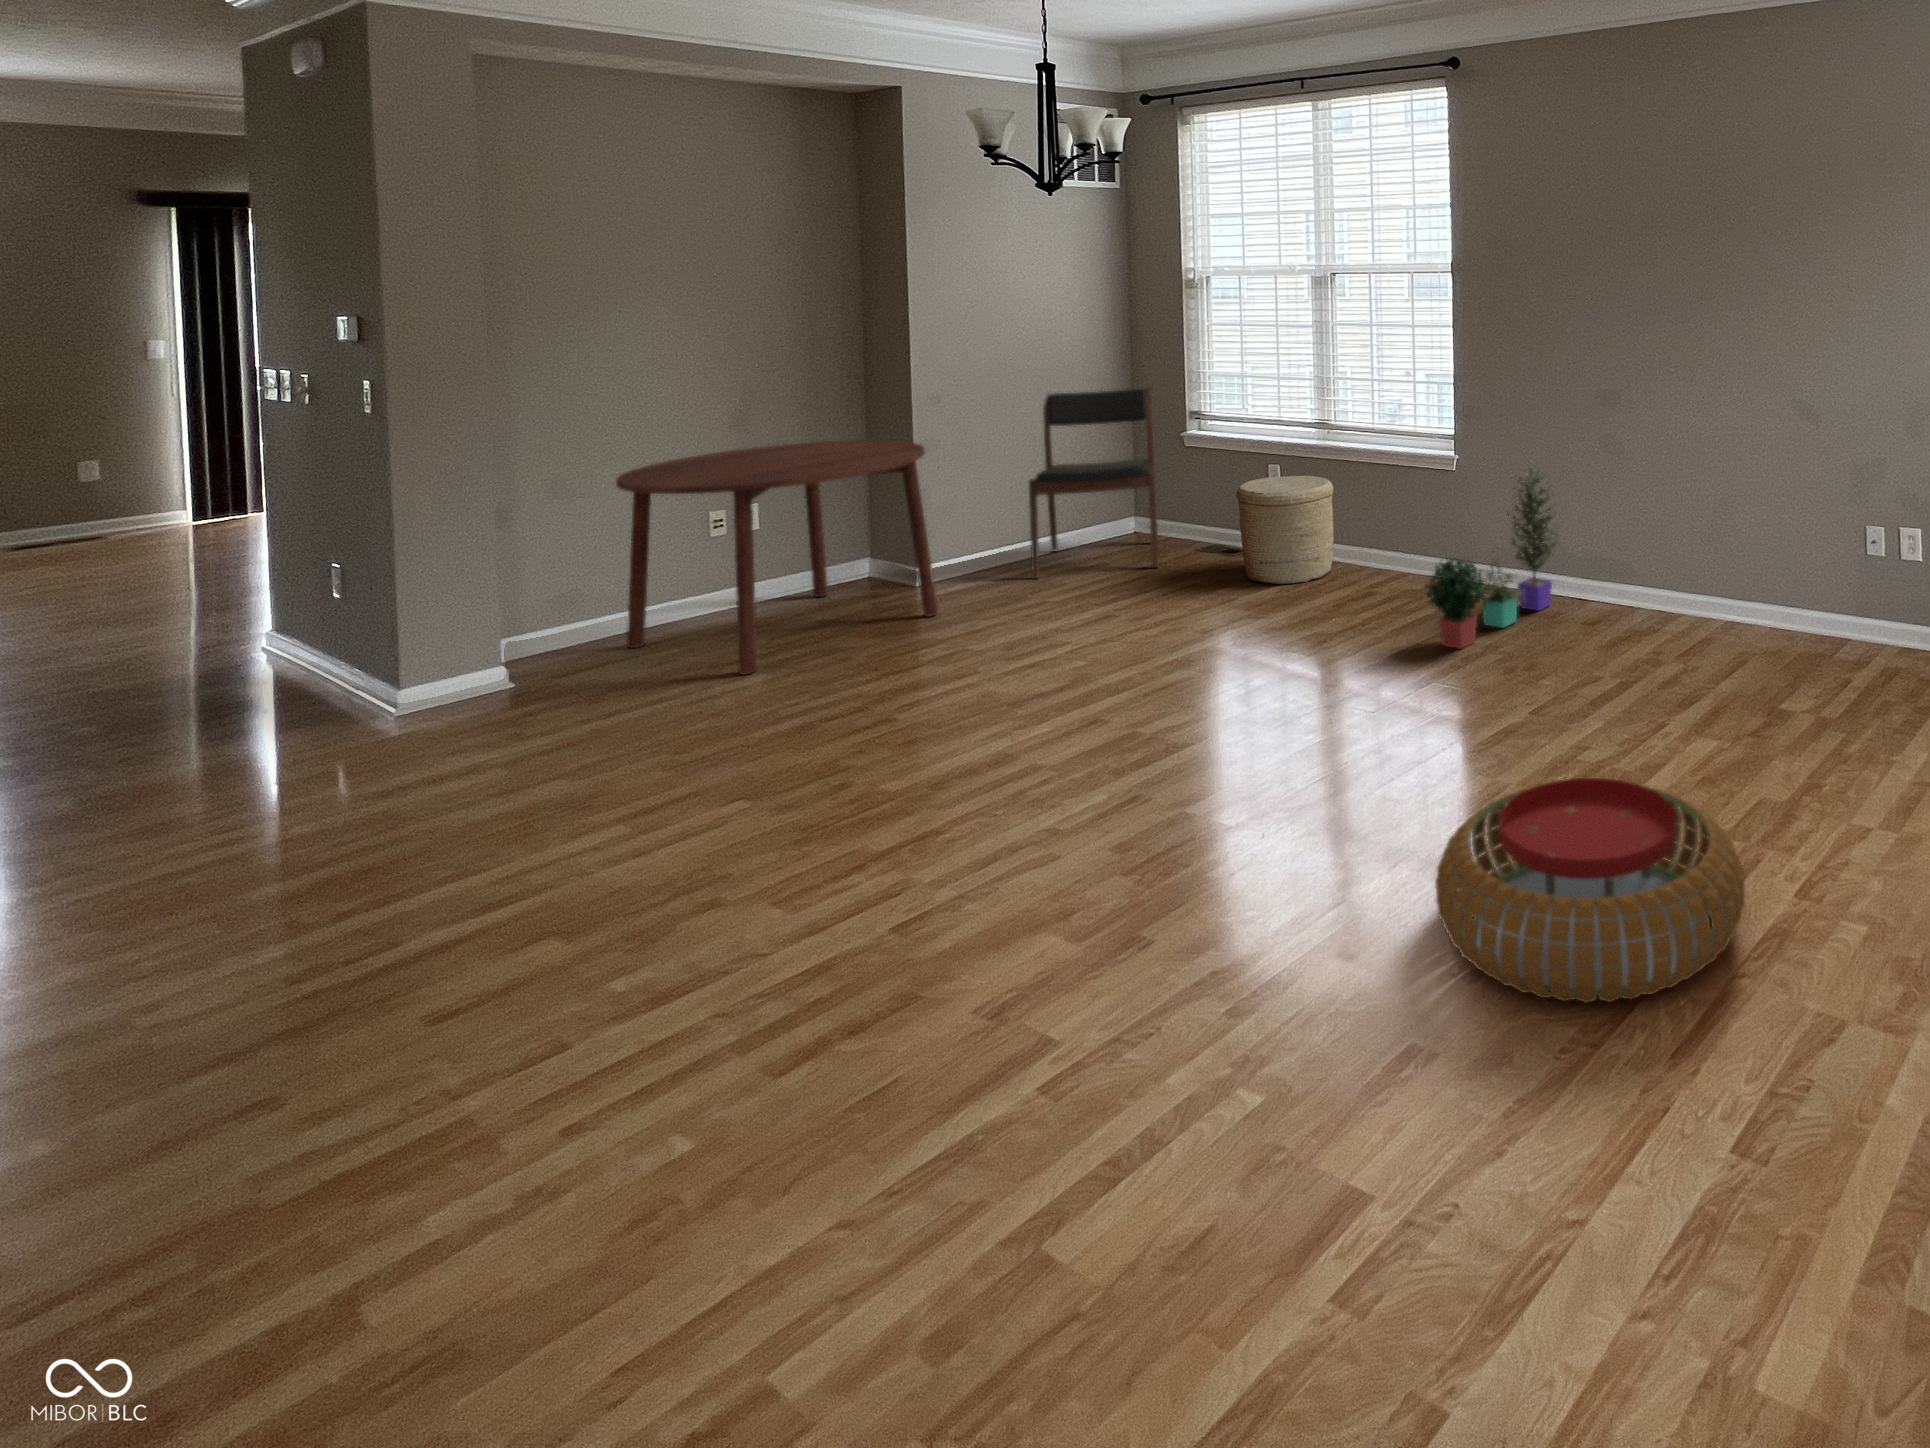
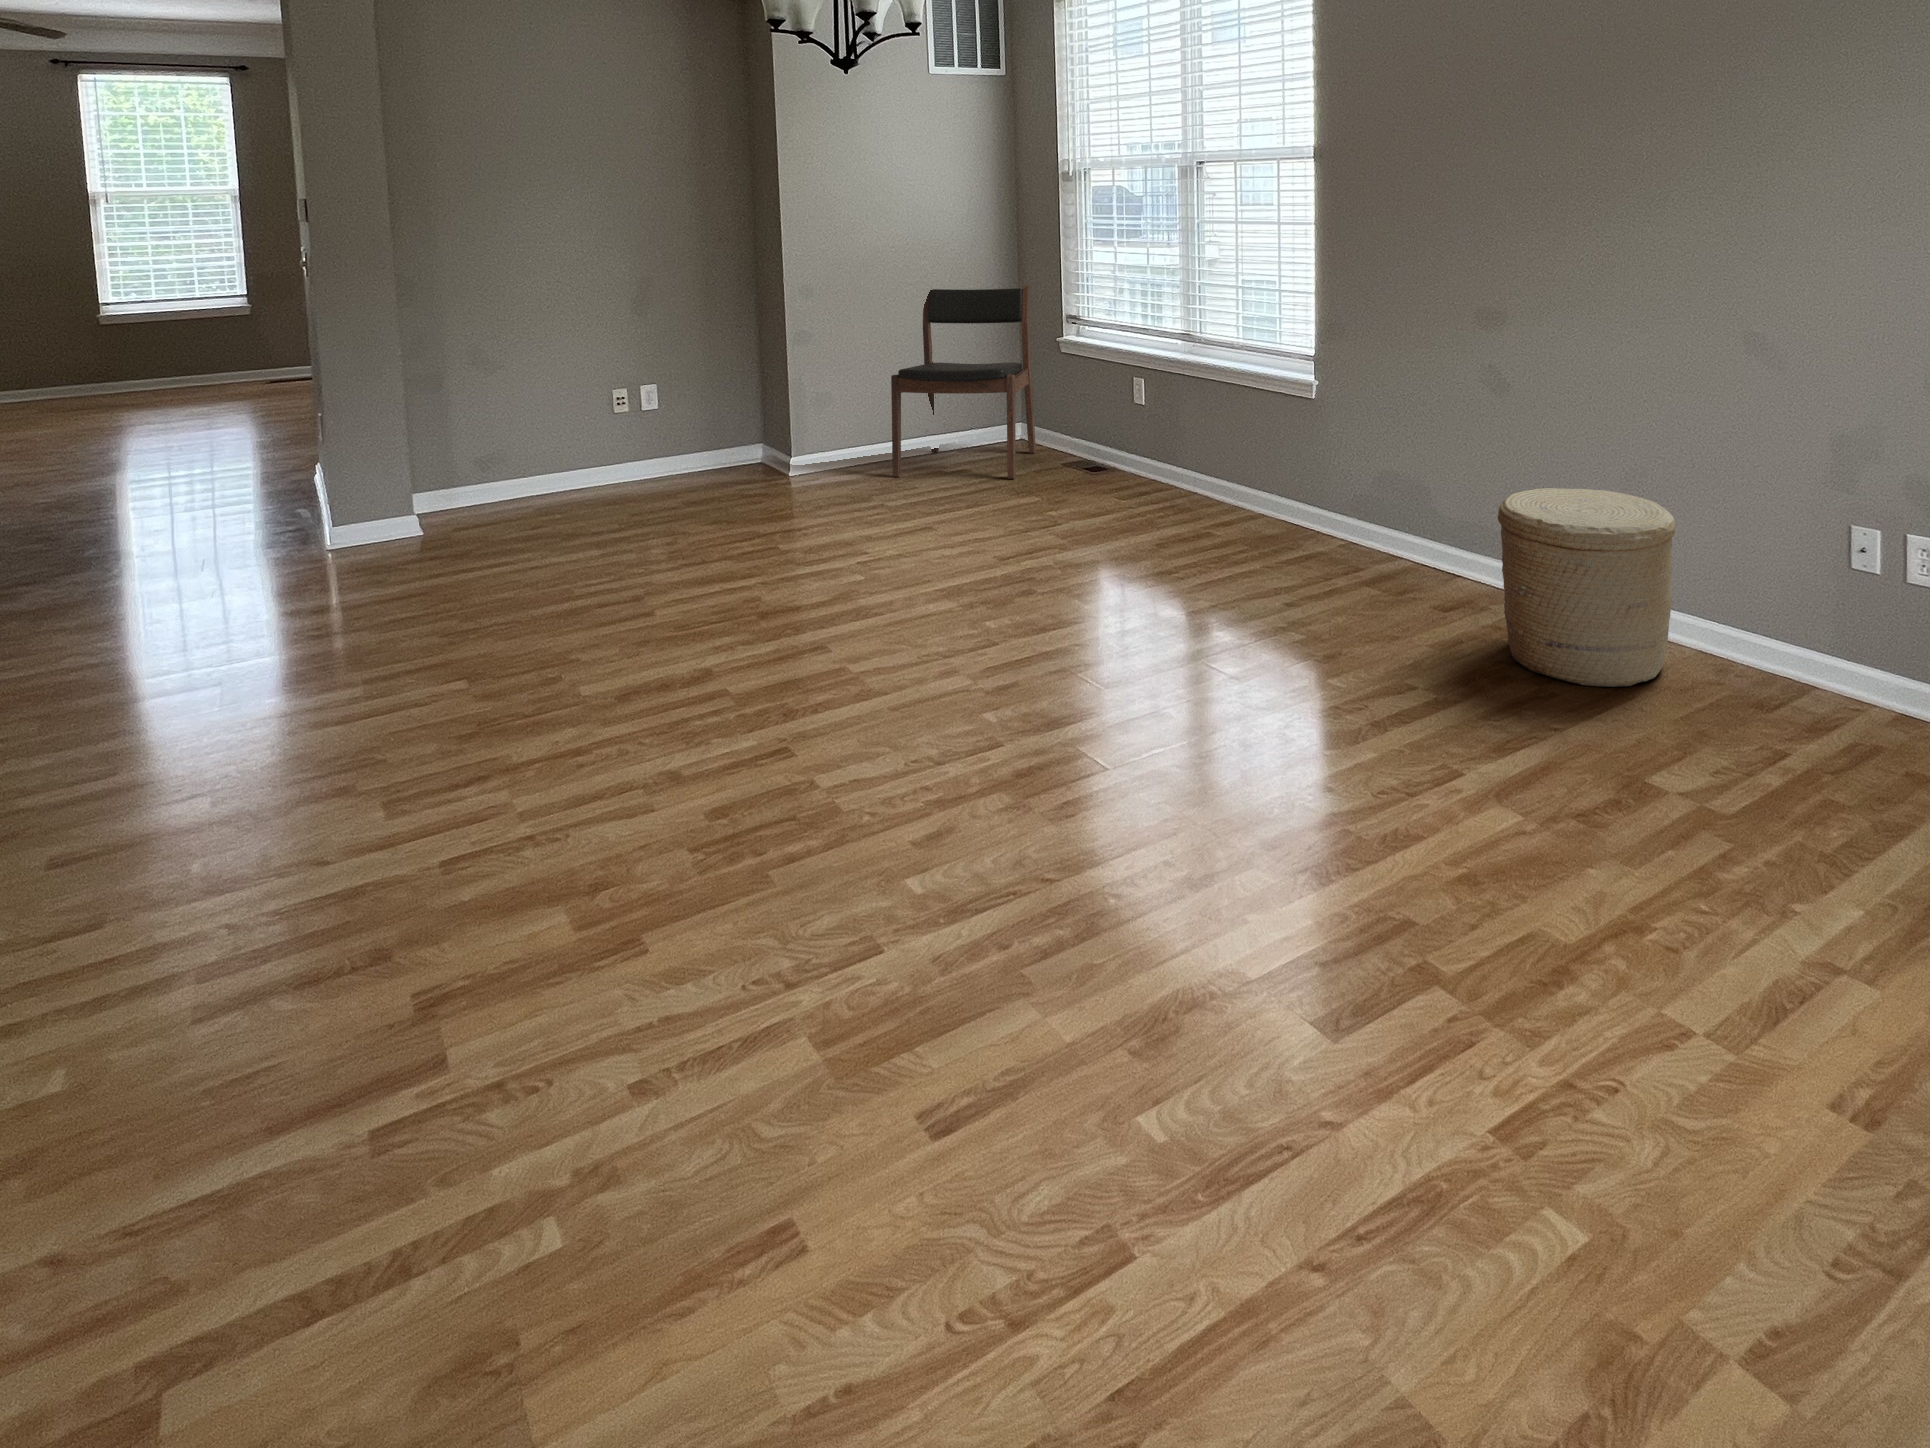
dining table: present [616,440,938,674] -> none [507,324,786,540]
potted plant: present [1425,468,1559,649] -> none [1222,397,1425,617]
woven basket: present [1236,476,1334,584] -> present [1498,488,1676,687]
pouf: present [1435,778,1745,1003] -> none [924,836,1393,1229]

